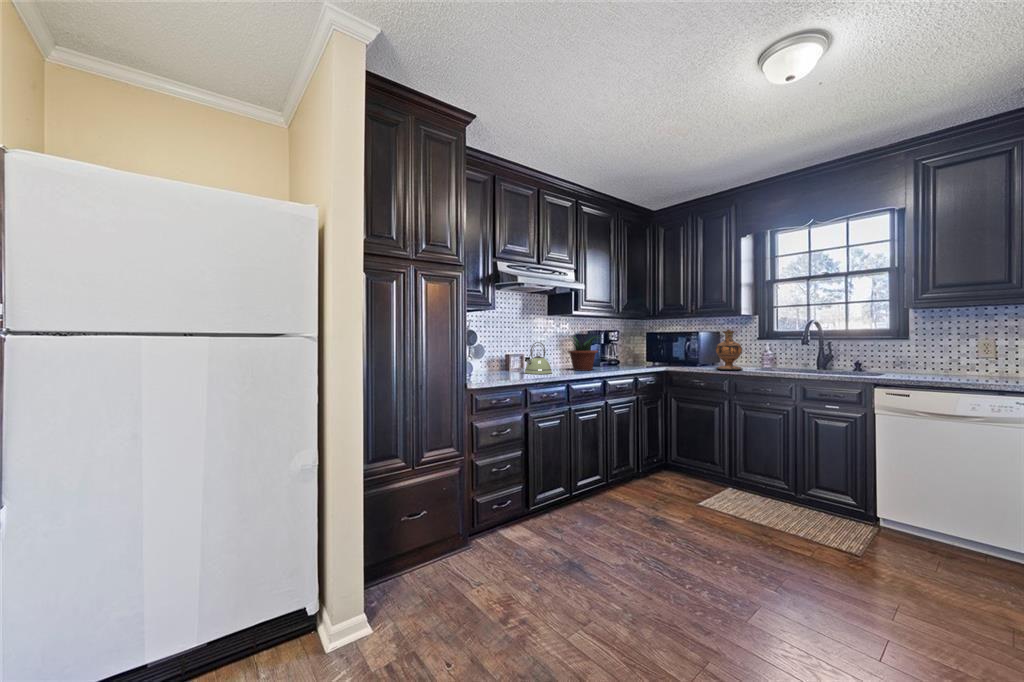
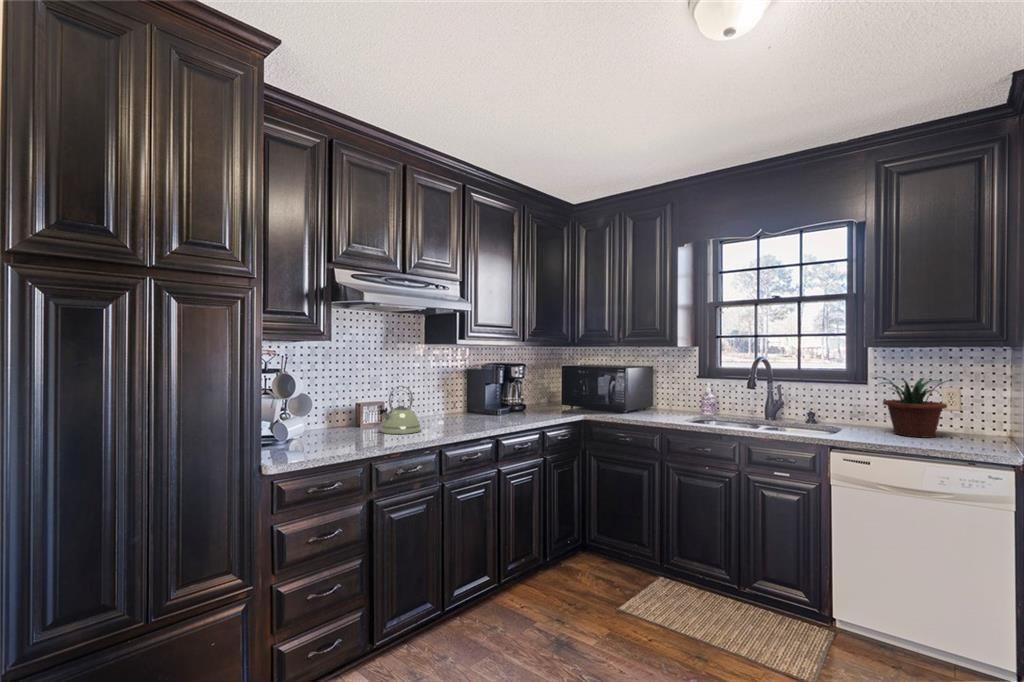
vase: present [716,330,742,370] -> none [645,366,678,420]
potted plant: present [568,337,598,371] -> present [872,377,952,438]

